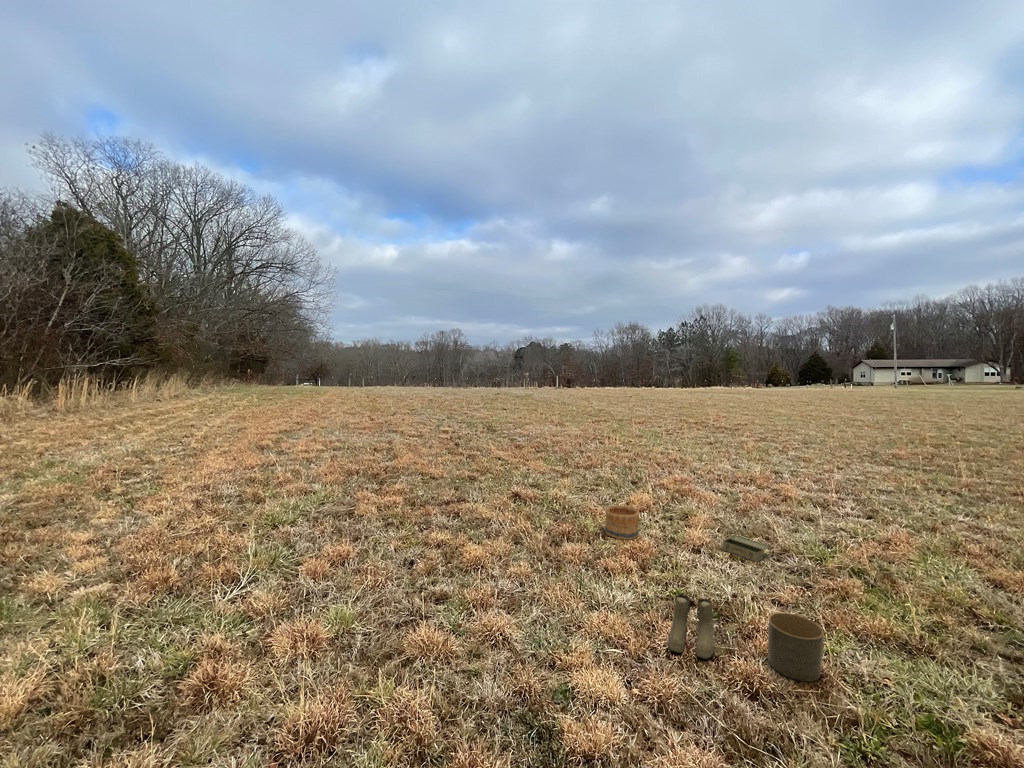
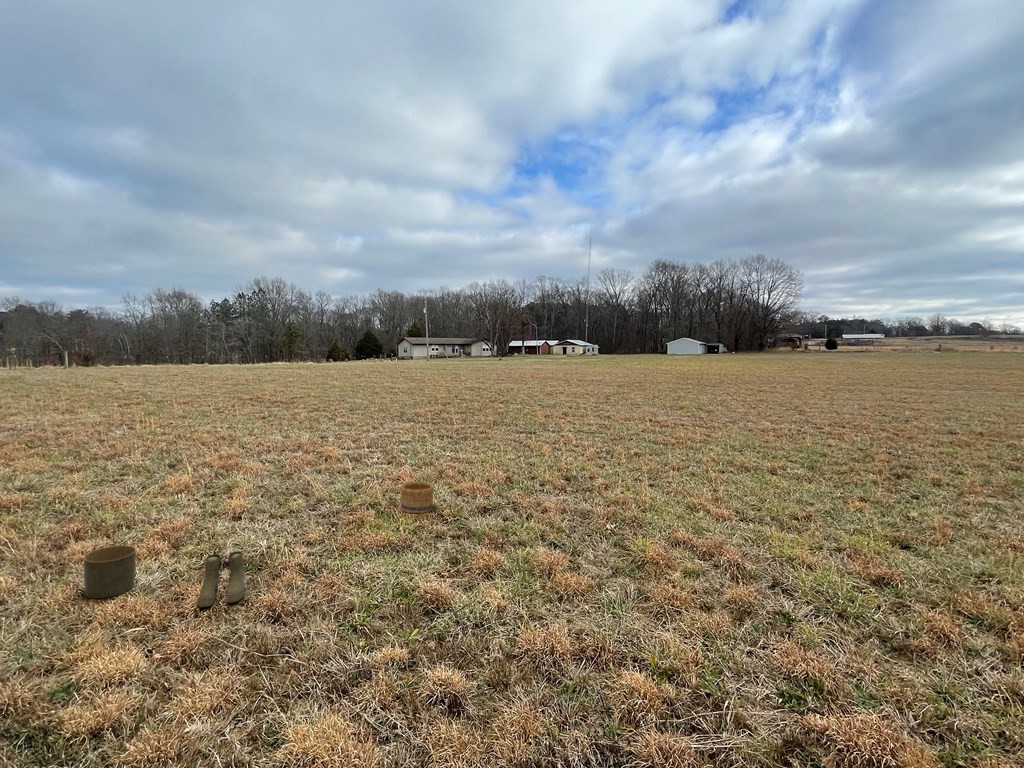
basket: present [605,505,639,540] -> present [401,482,434,513]
toolbox: present [722,536,769,562] -> none [264,496,307,515]
planter: present [768,613,824,682] -> present [84,545,136,599]

